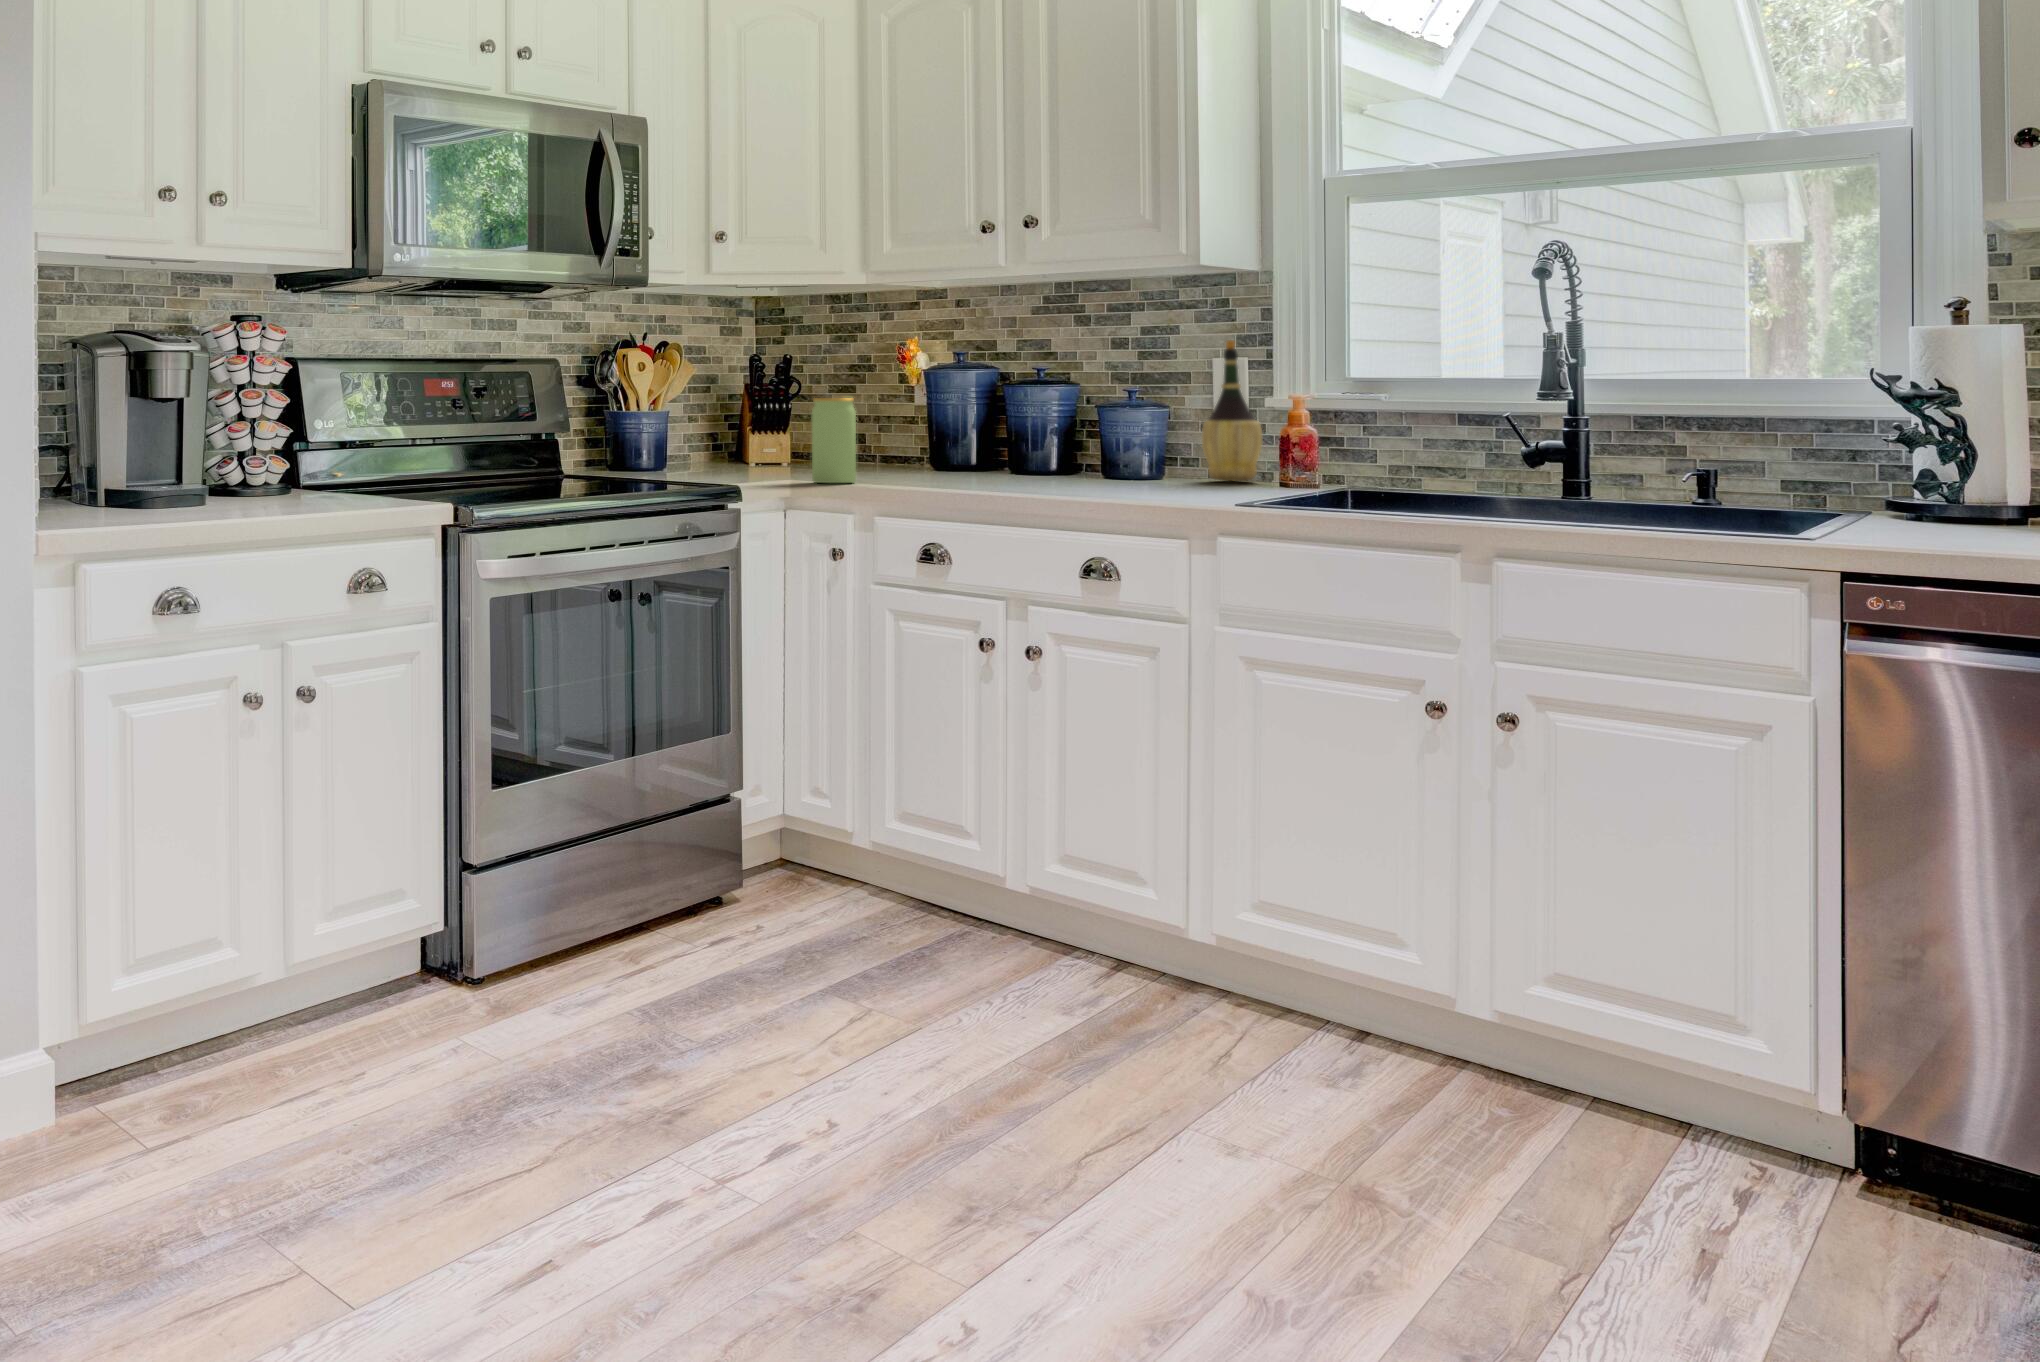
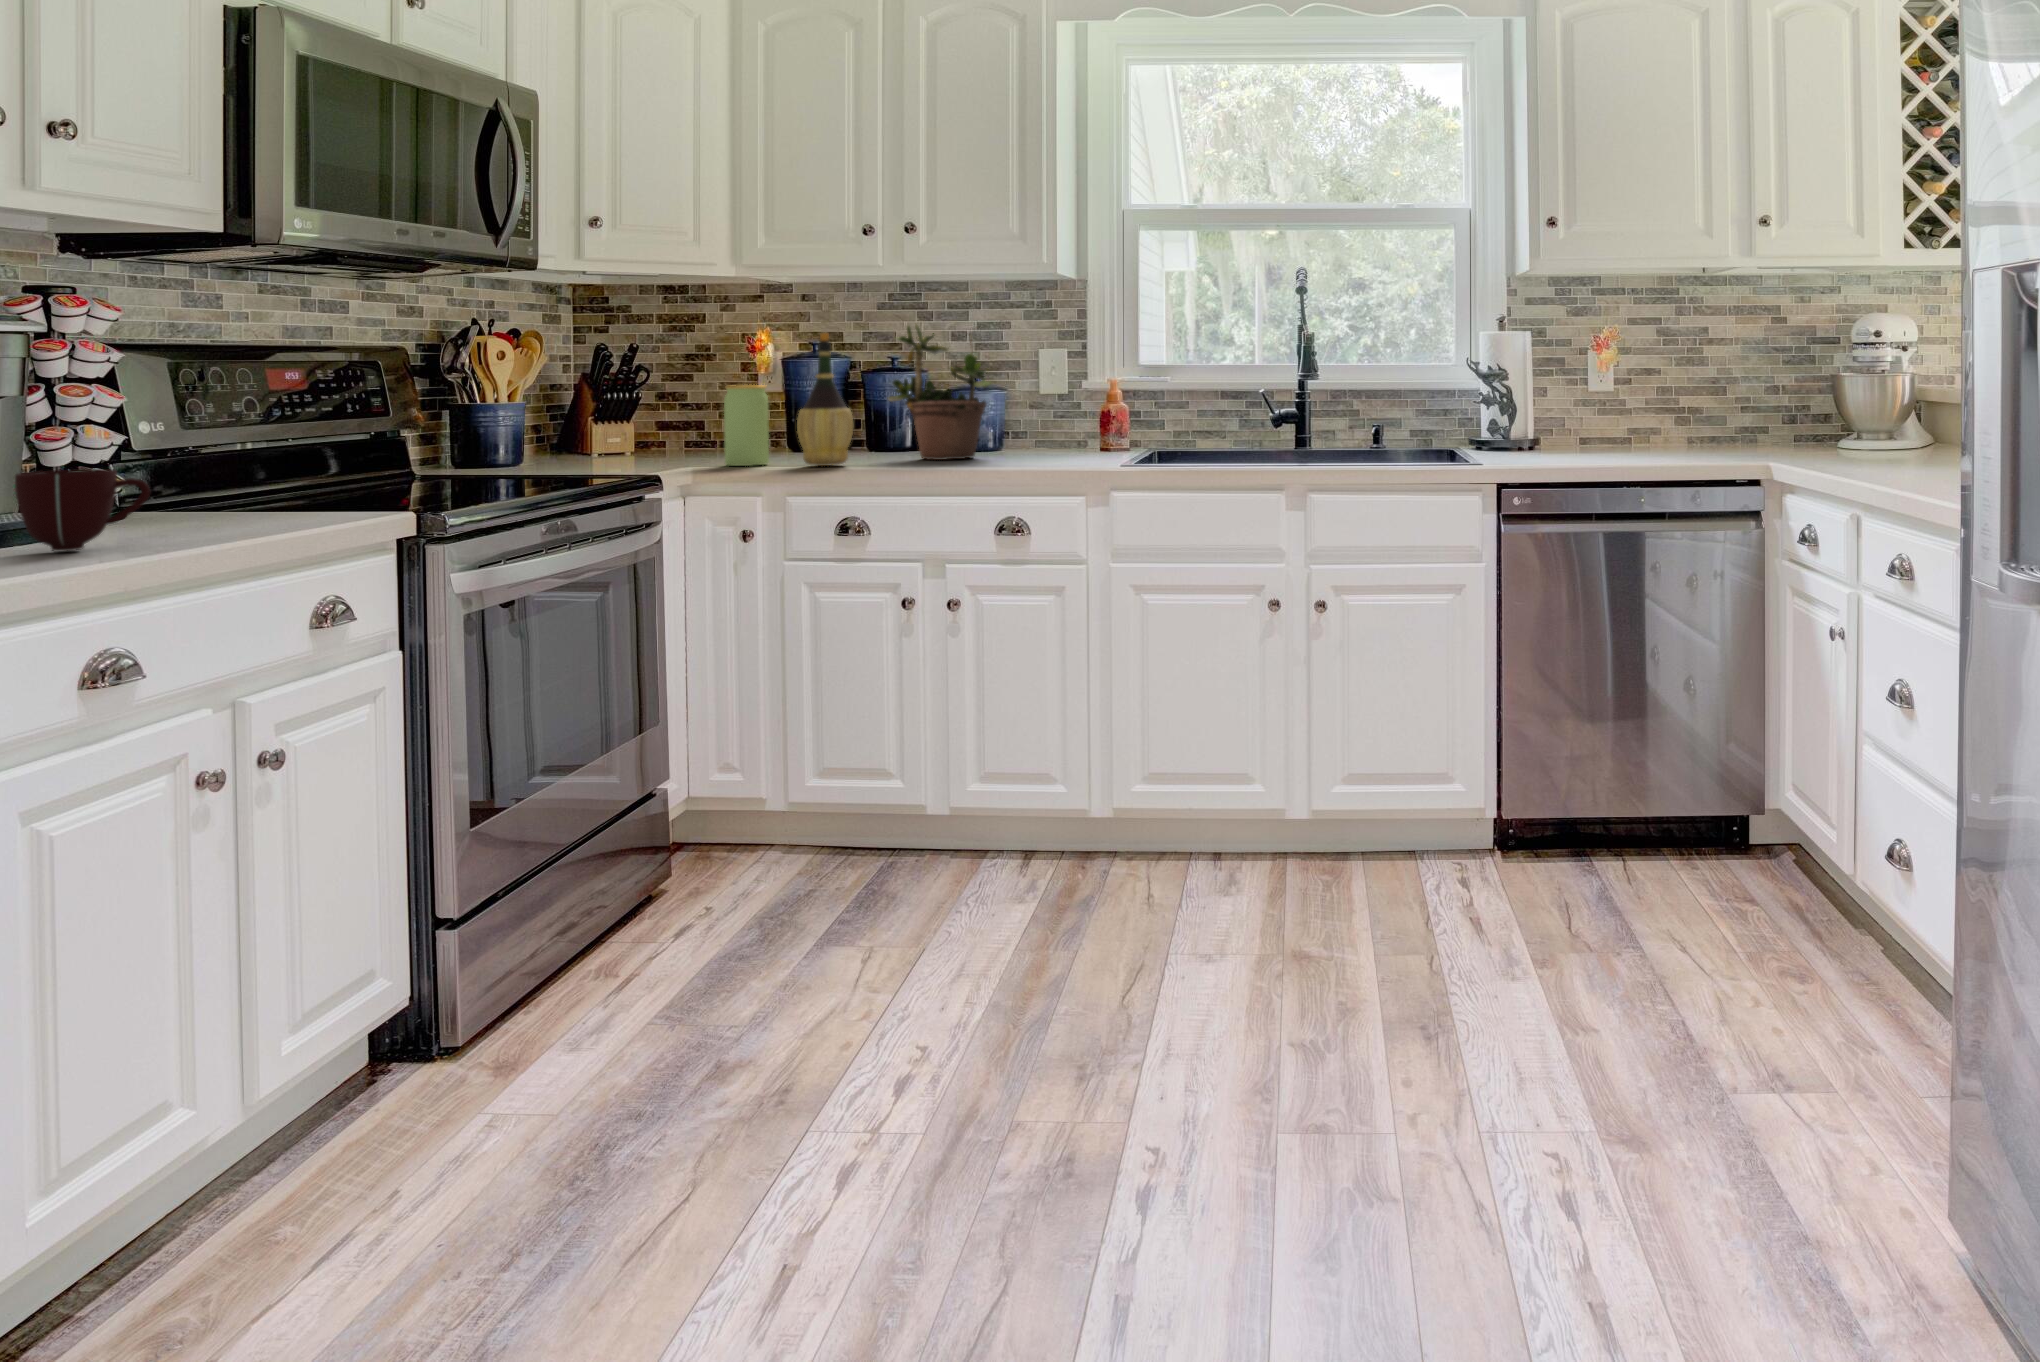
potted plant: none [987,316,1101,488] -> present [888,325,991,460]
wine bottle: present [1202,340,1262,481] -> present [797,333,853,466]
mug: none [148,454,222,514] -> present [15,469,150,552]

